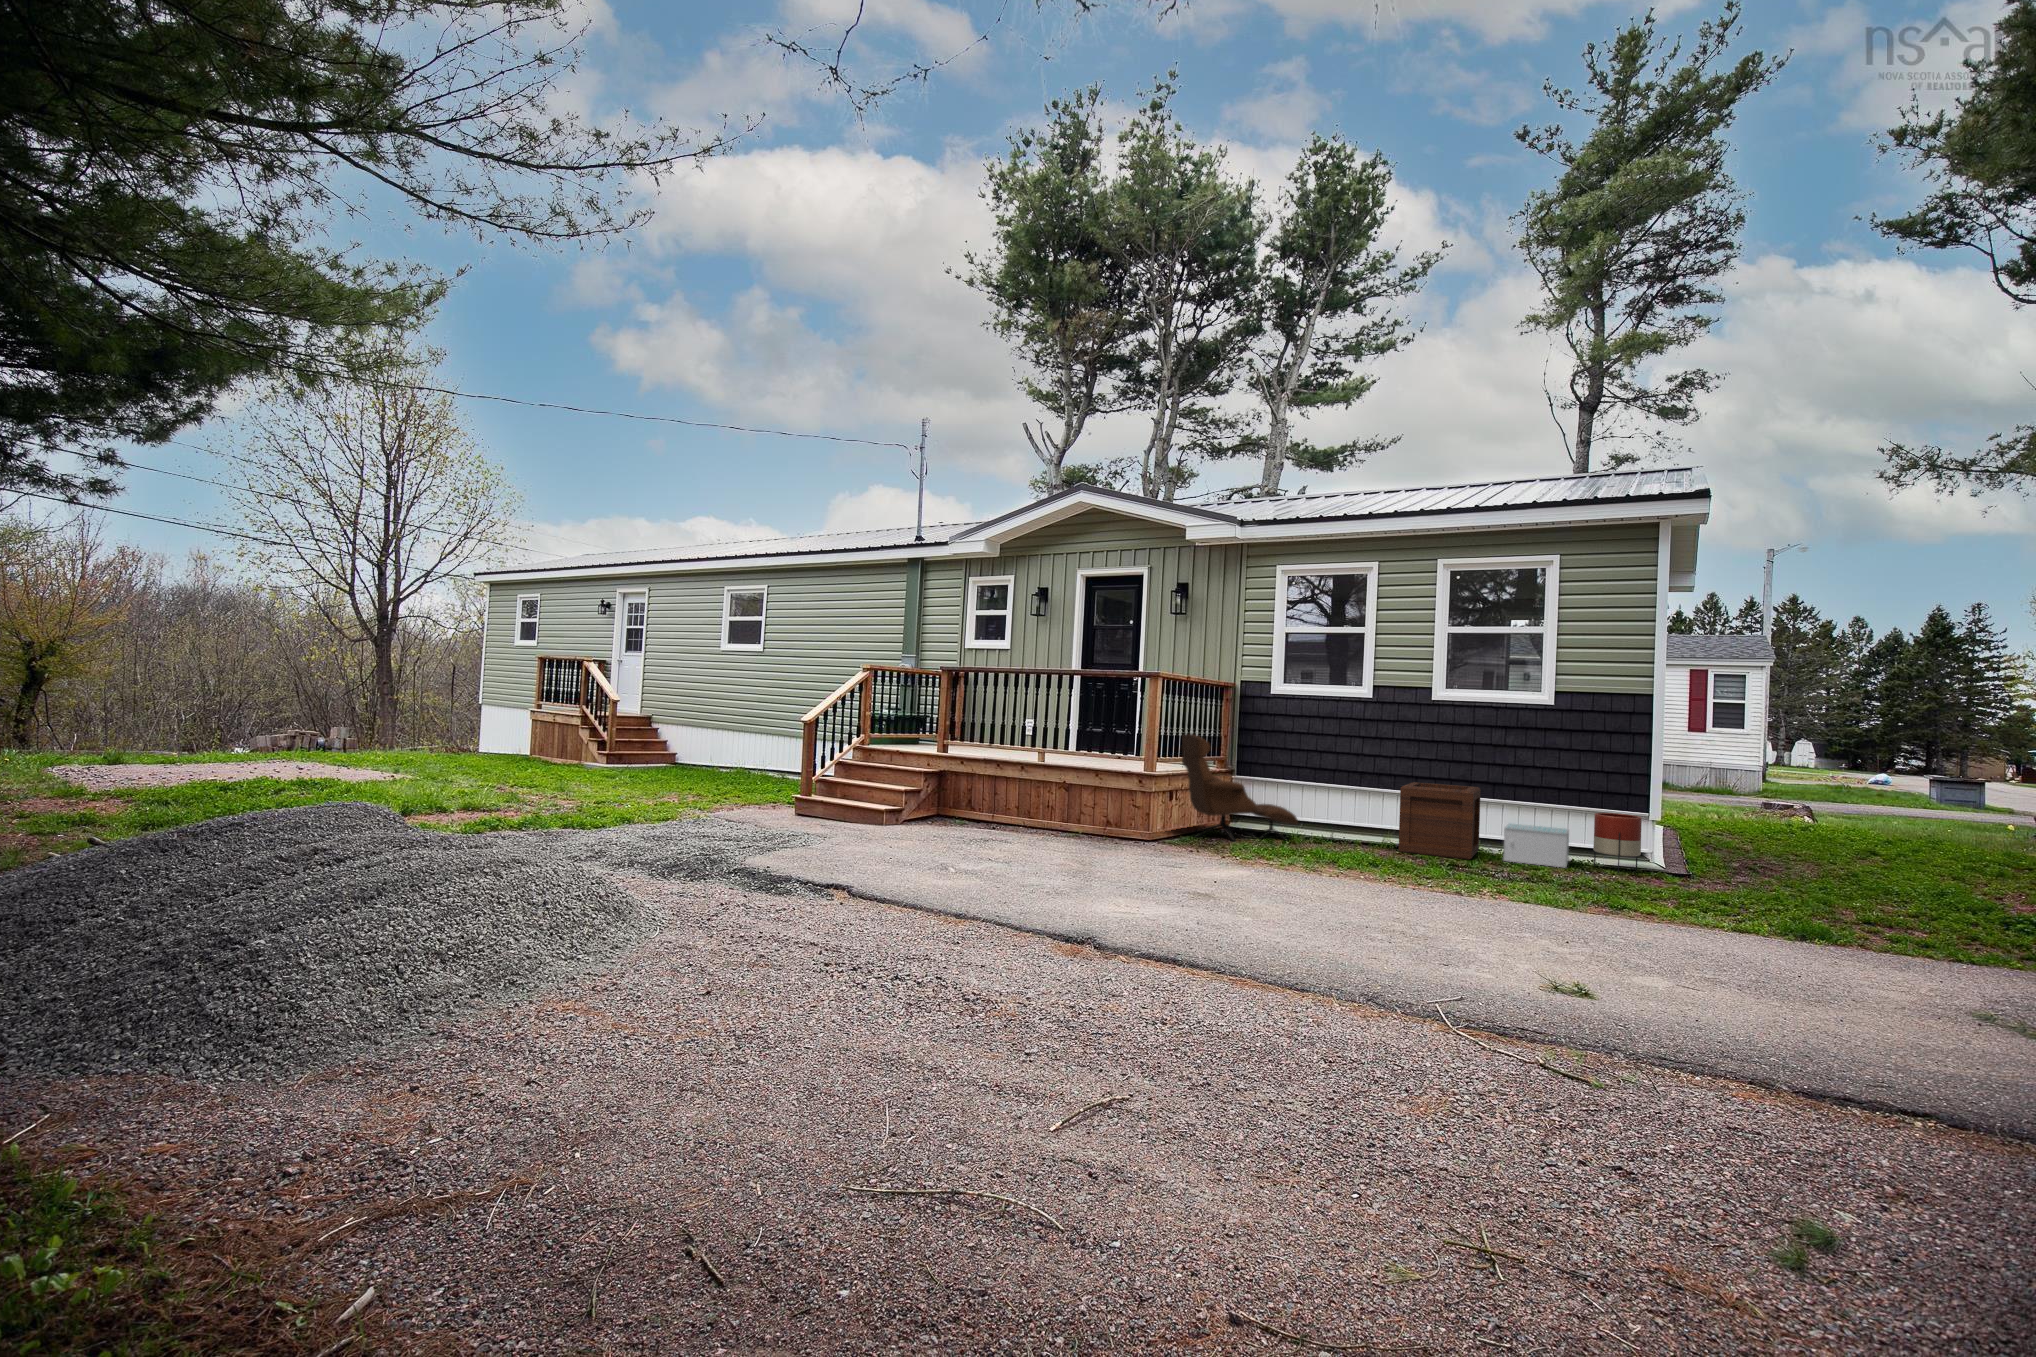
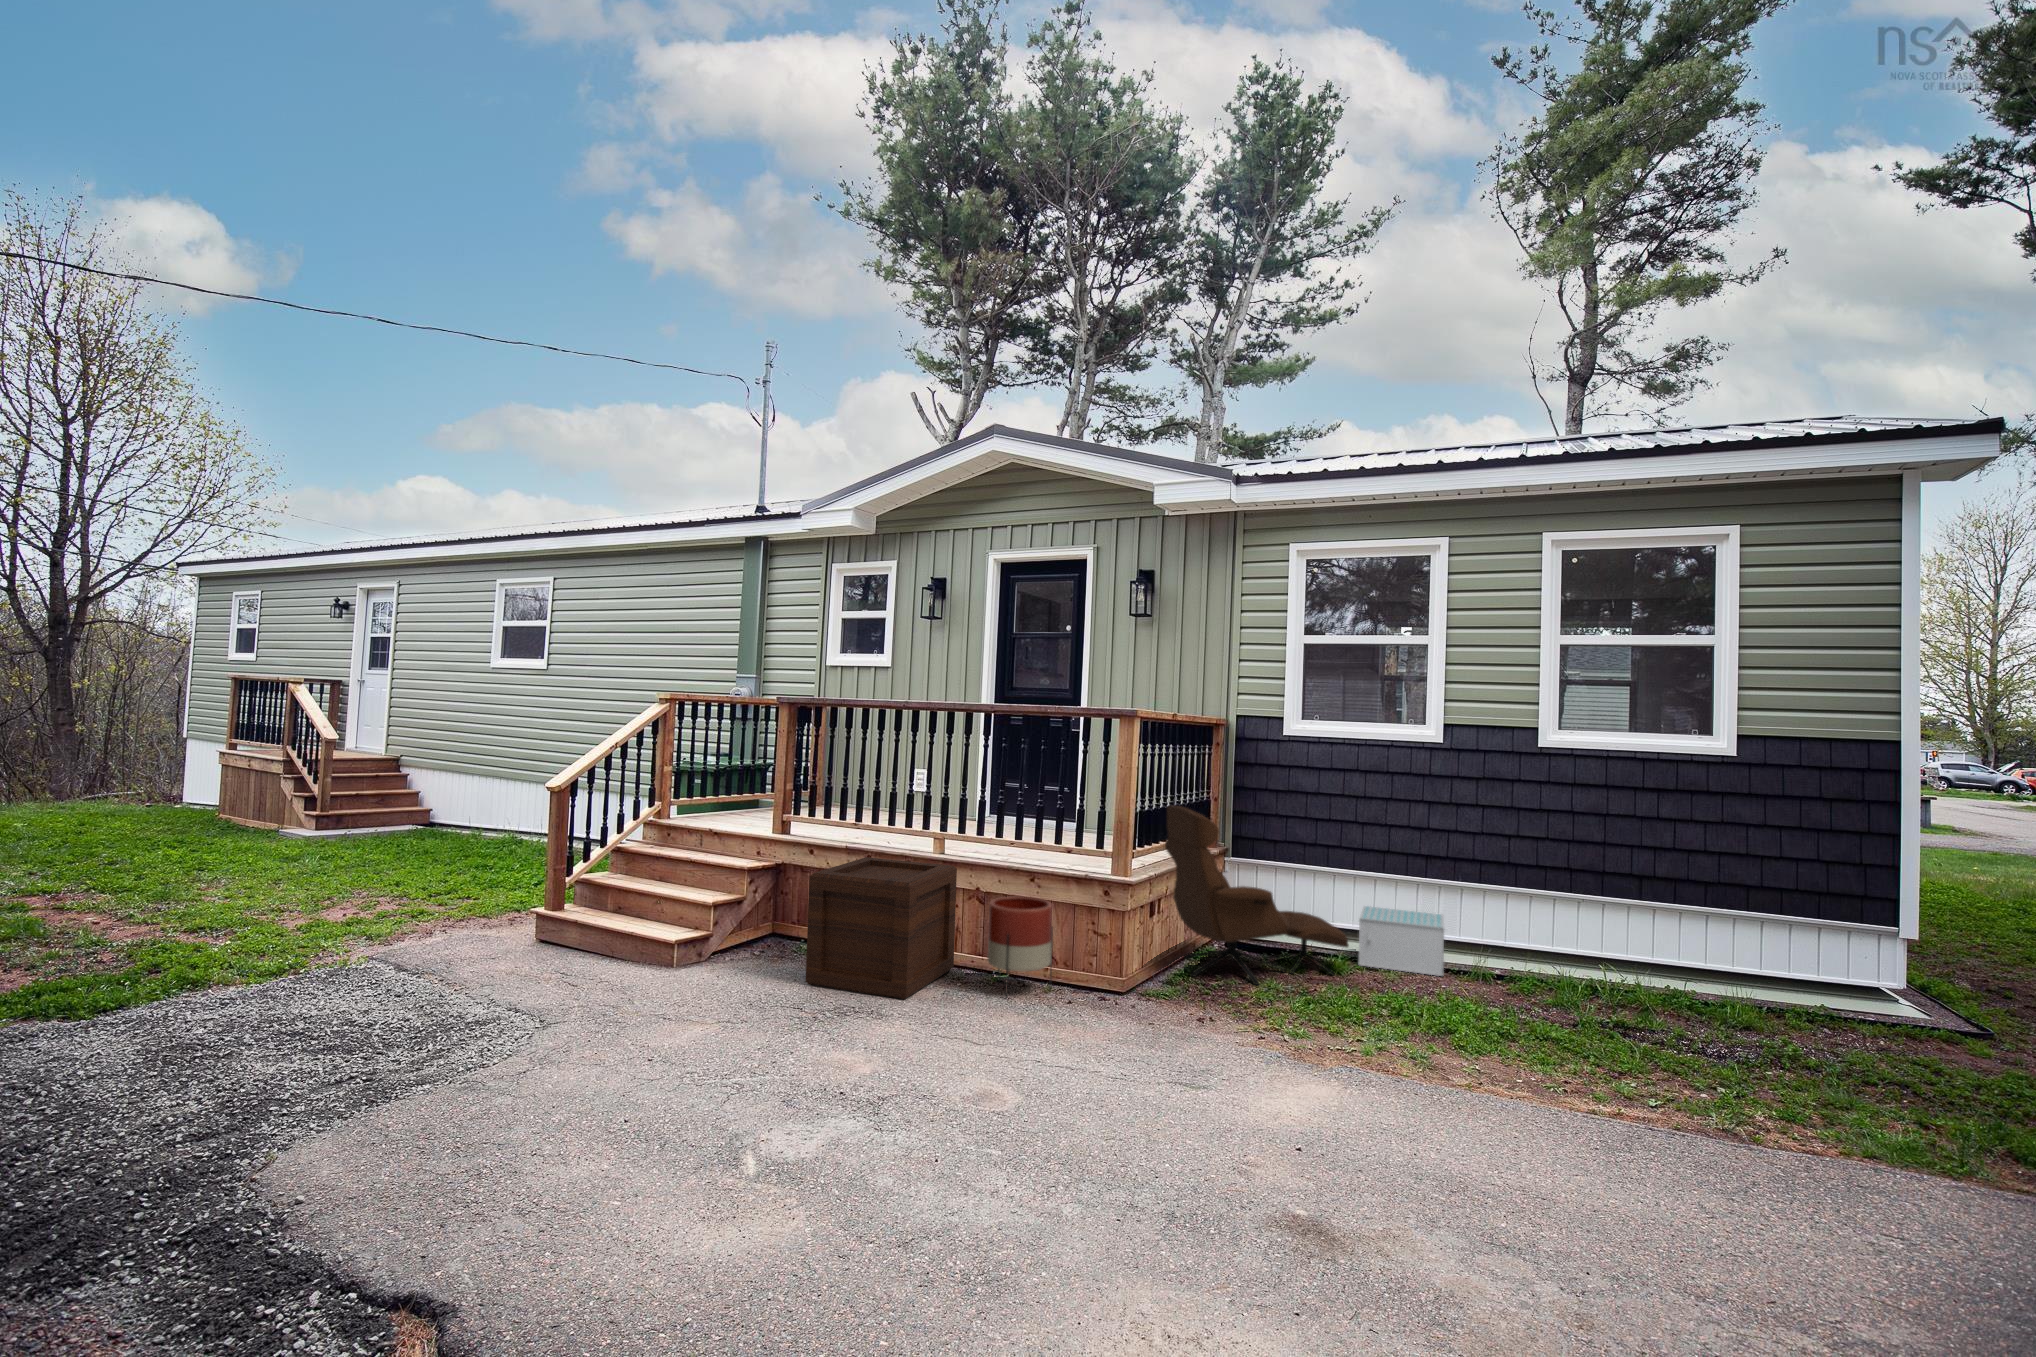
wooden crate: present [1399,782,1481,860] -> present [806,857,957,999]
planter: present [1593,813,1642,873] -> present [988,897,1053,997]
storage box: present [1503,824,1569,867] -> present [1358,906,1444,976]

